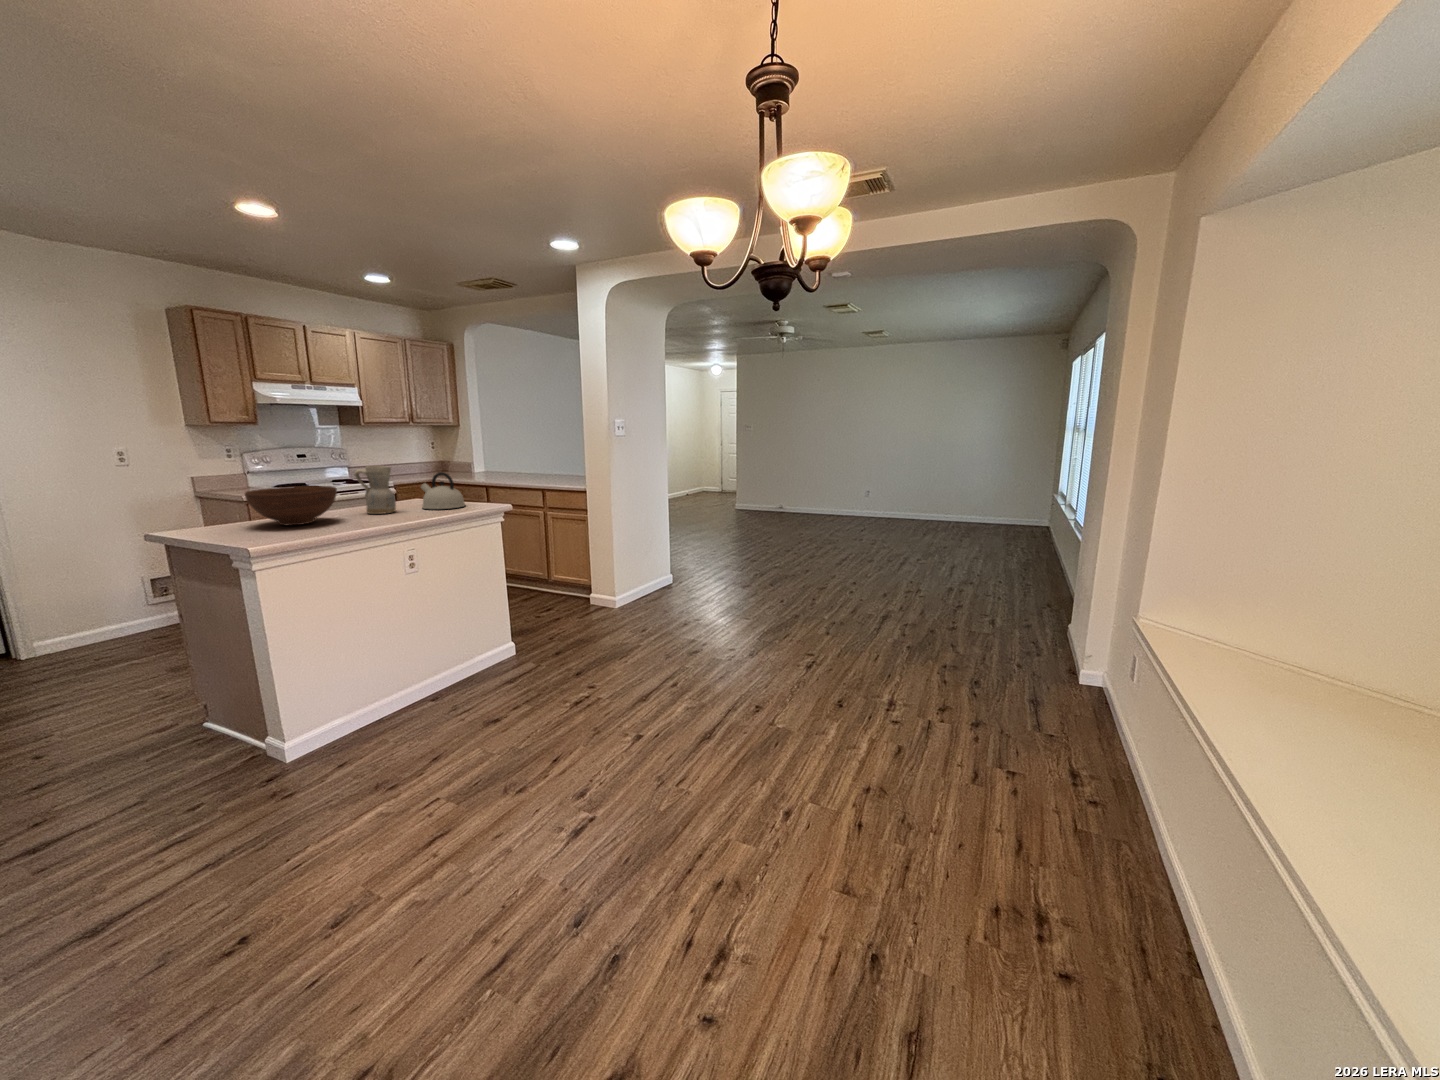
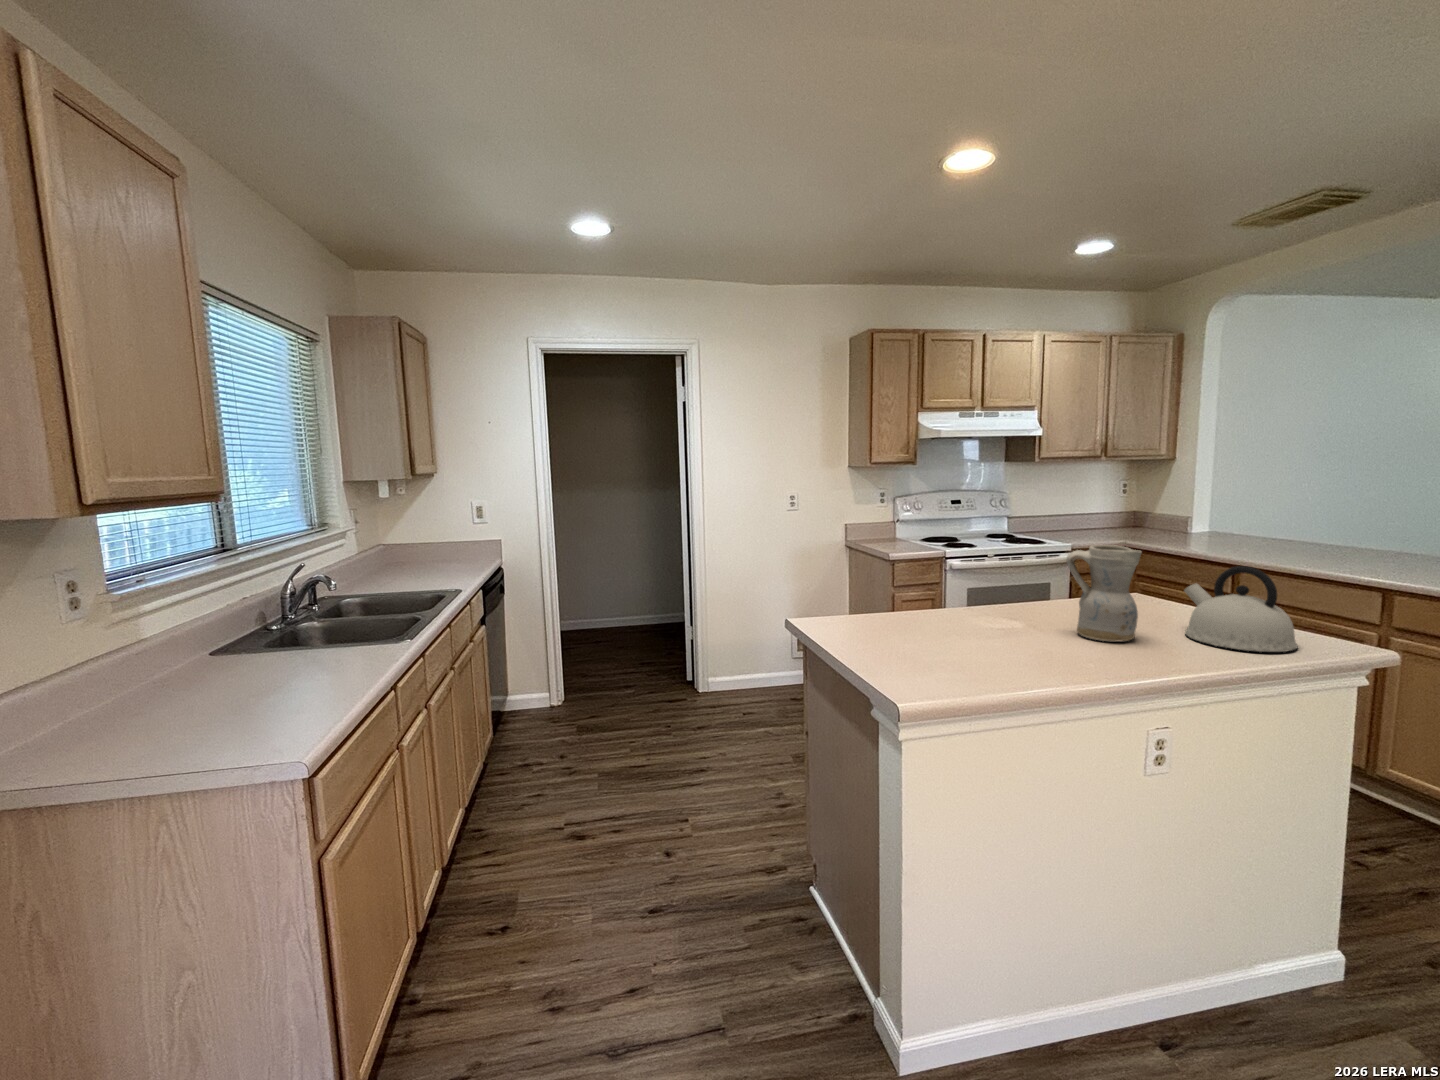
fruit bowl: present [245,486,337,525] -> none [898,573,1040,649]

